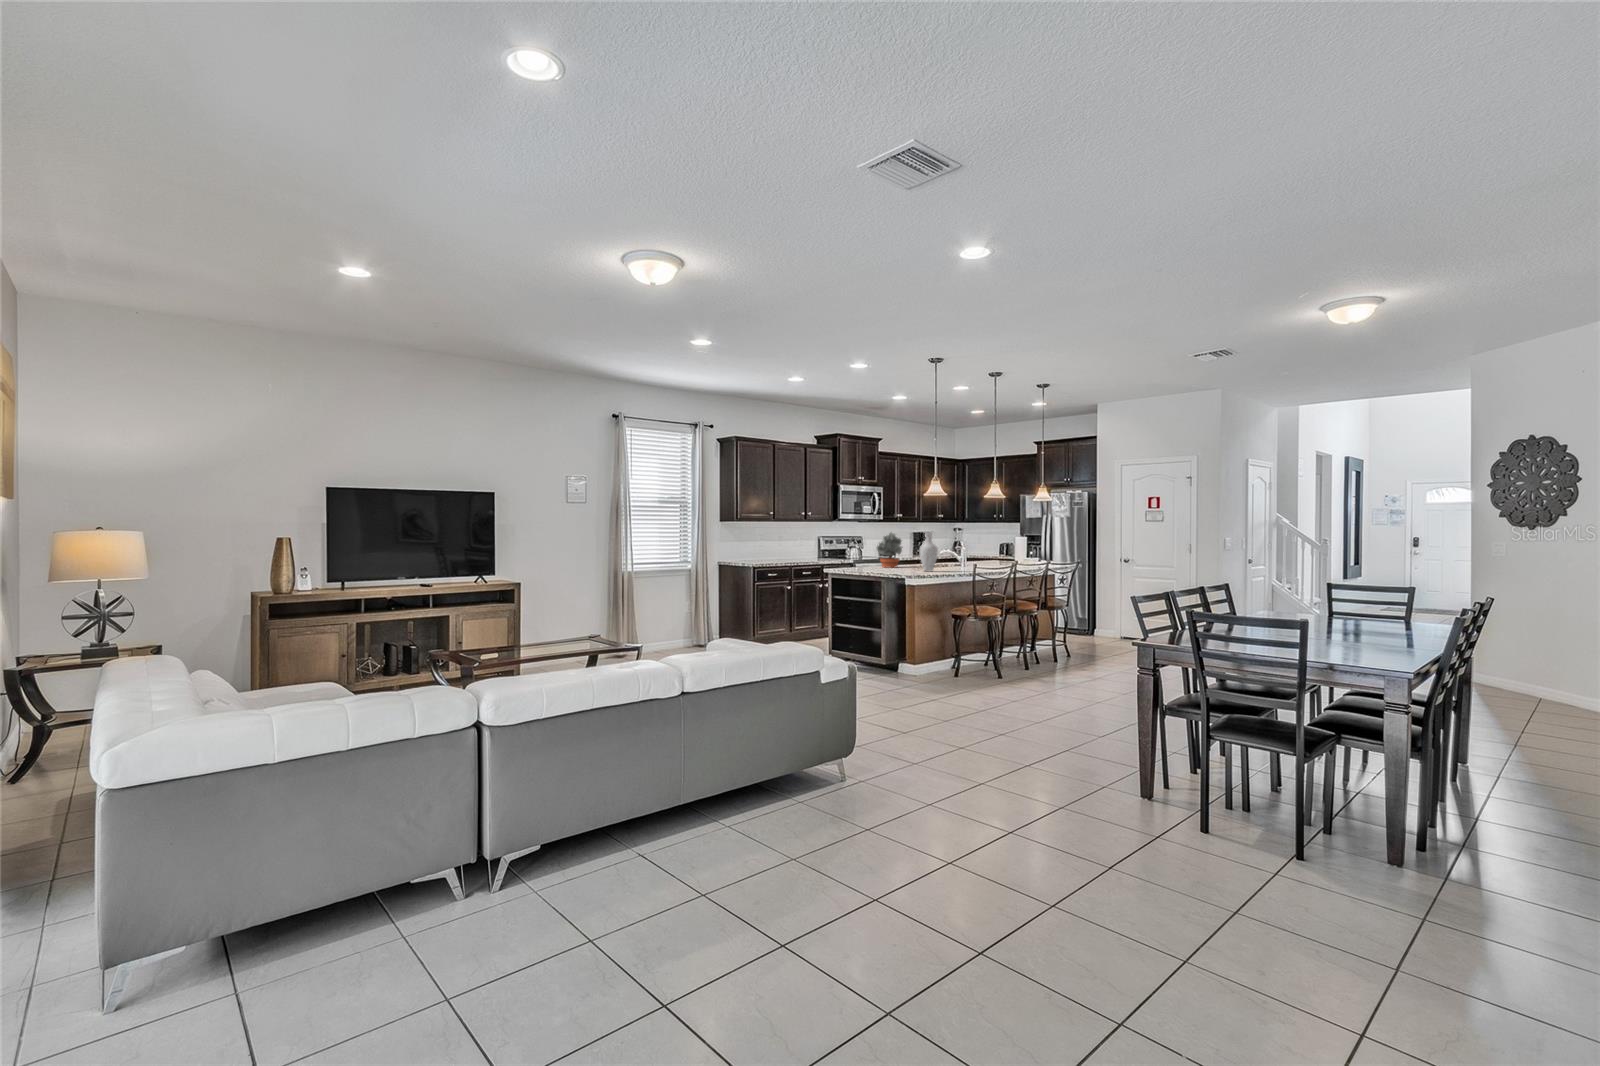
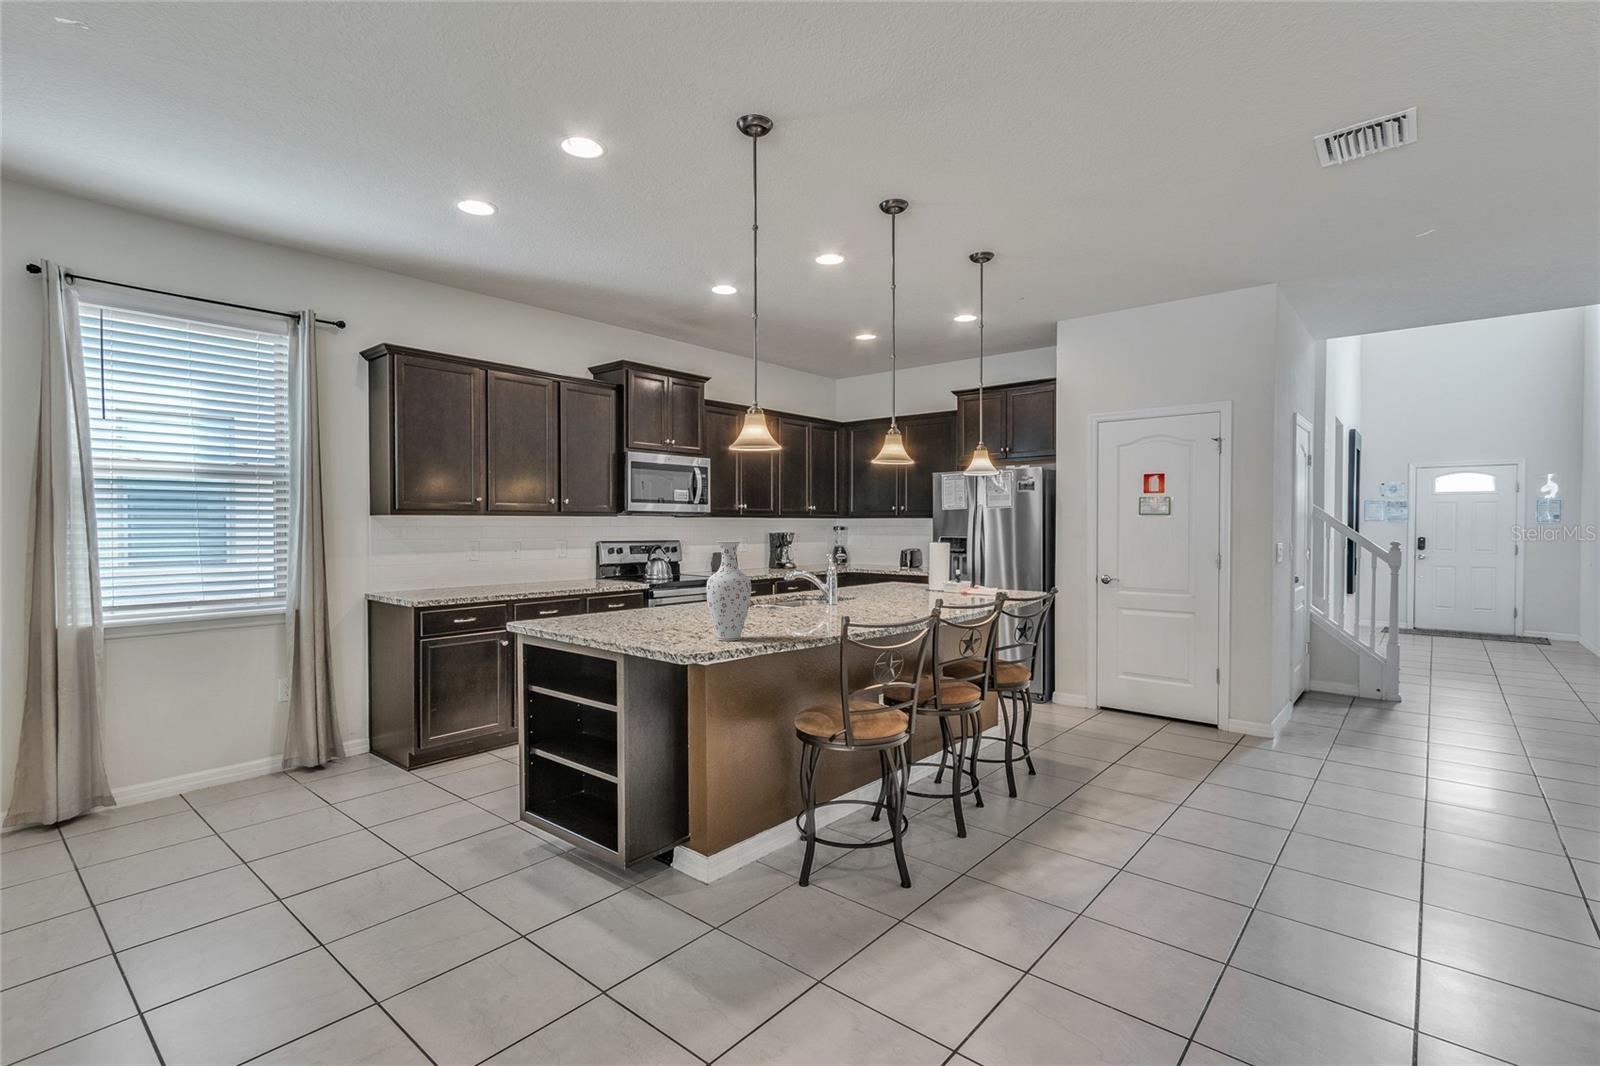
potted plant: present [877,532,903,568] -> none [634,538,697,618]

